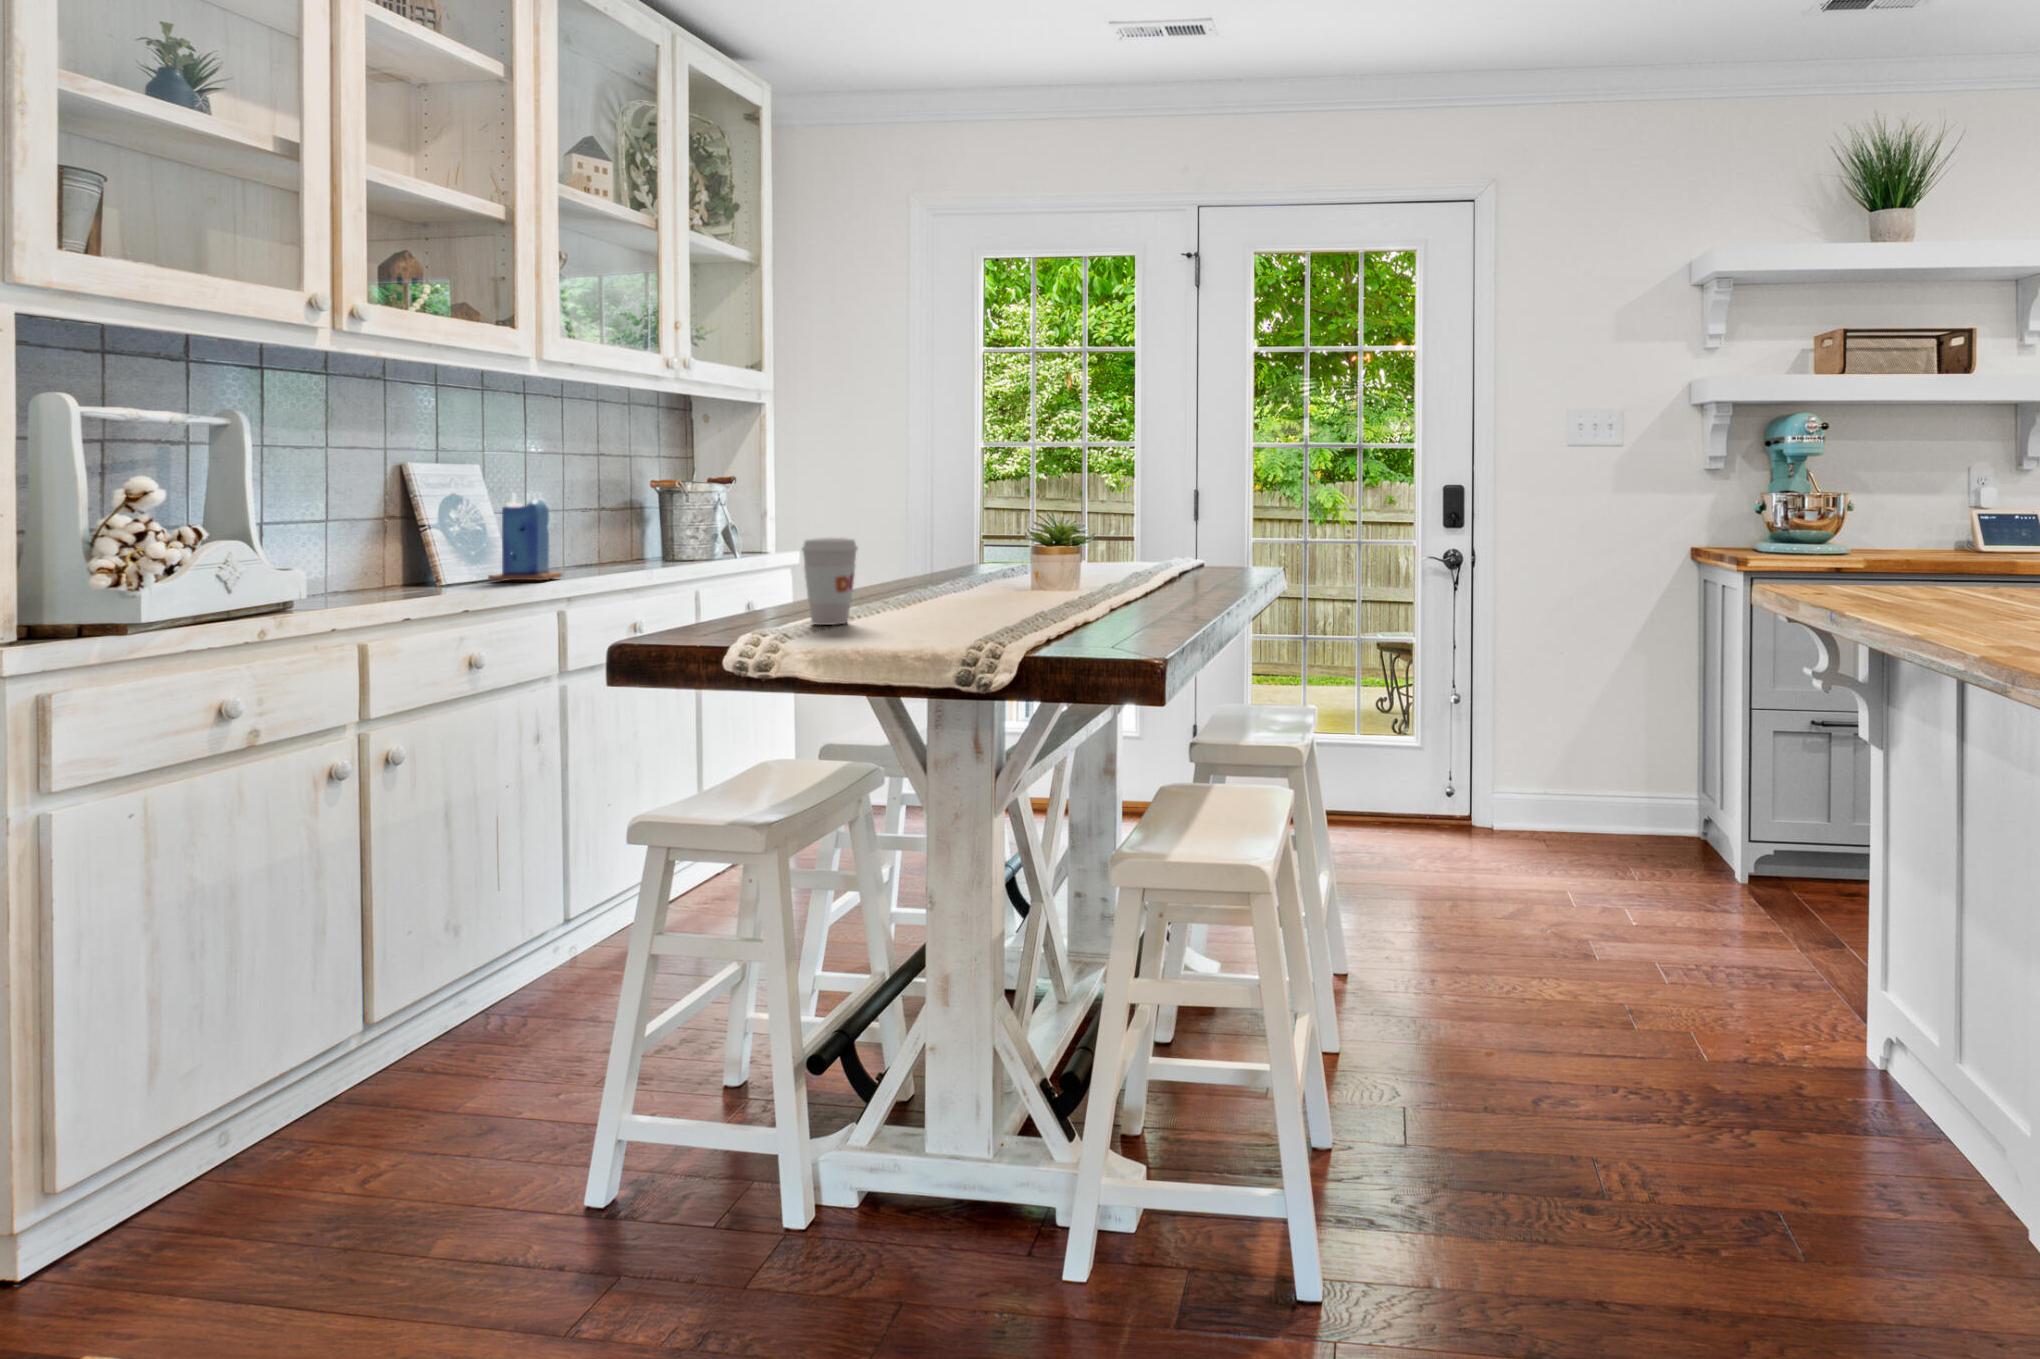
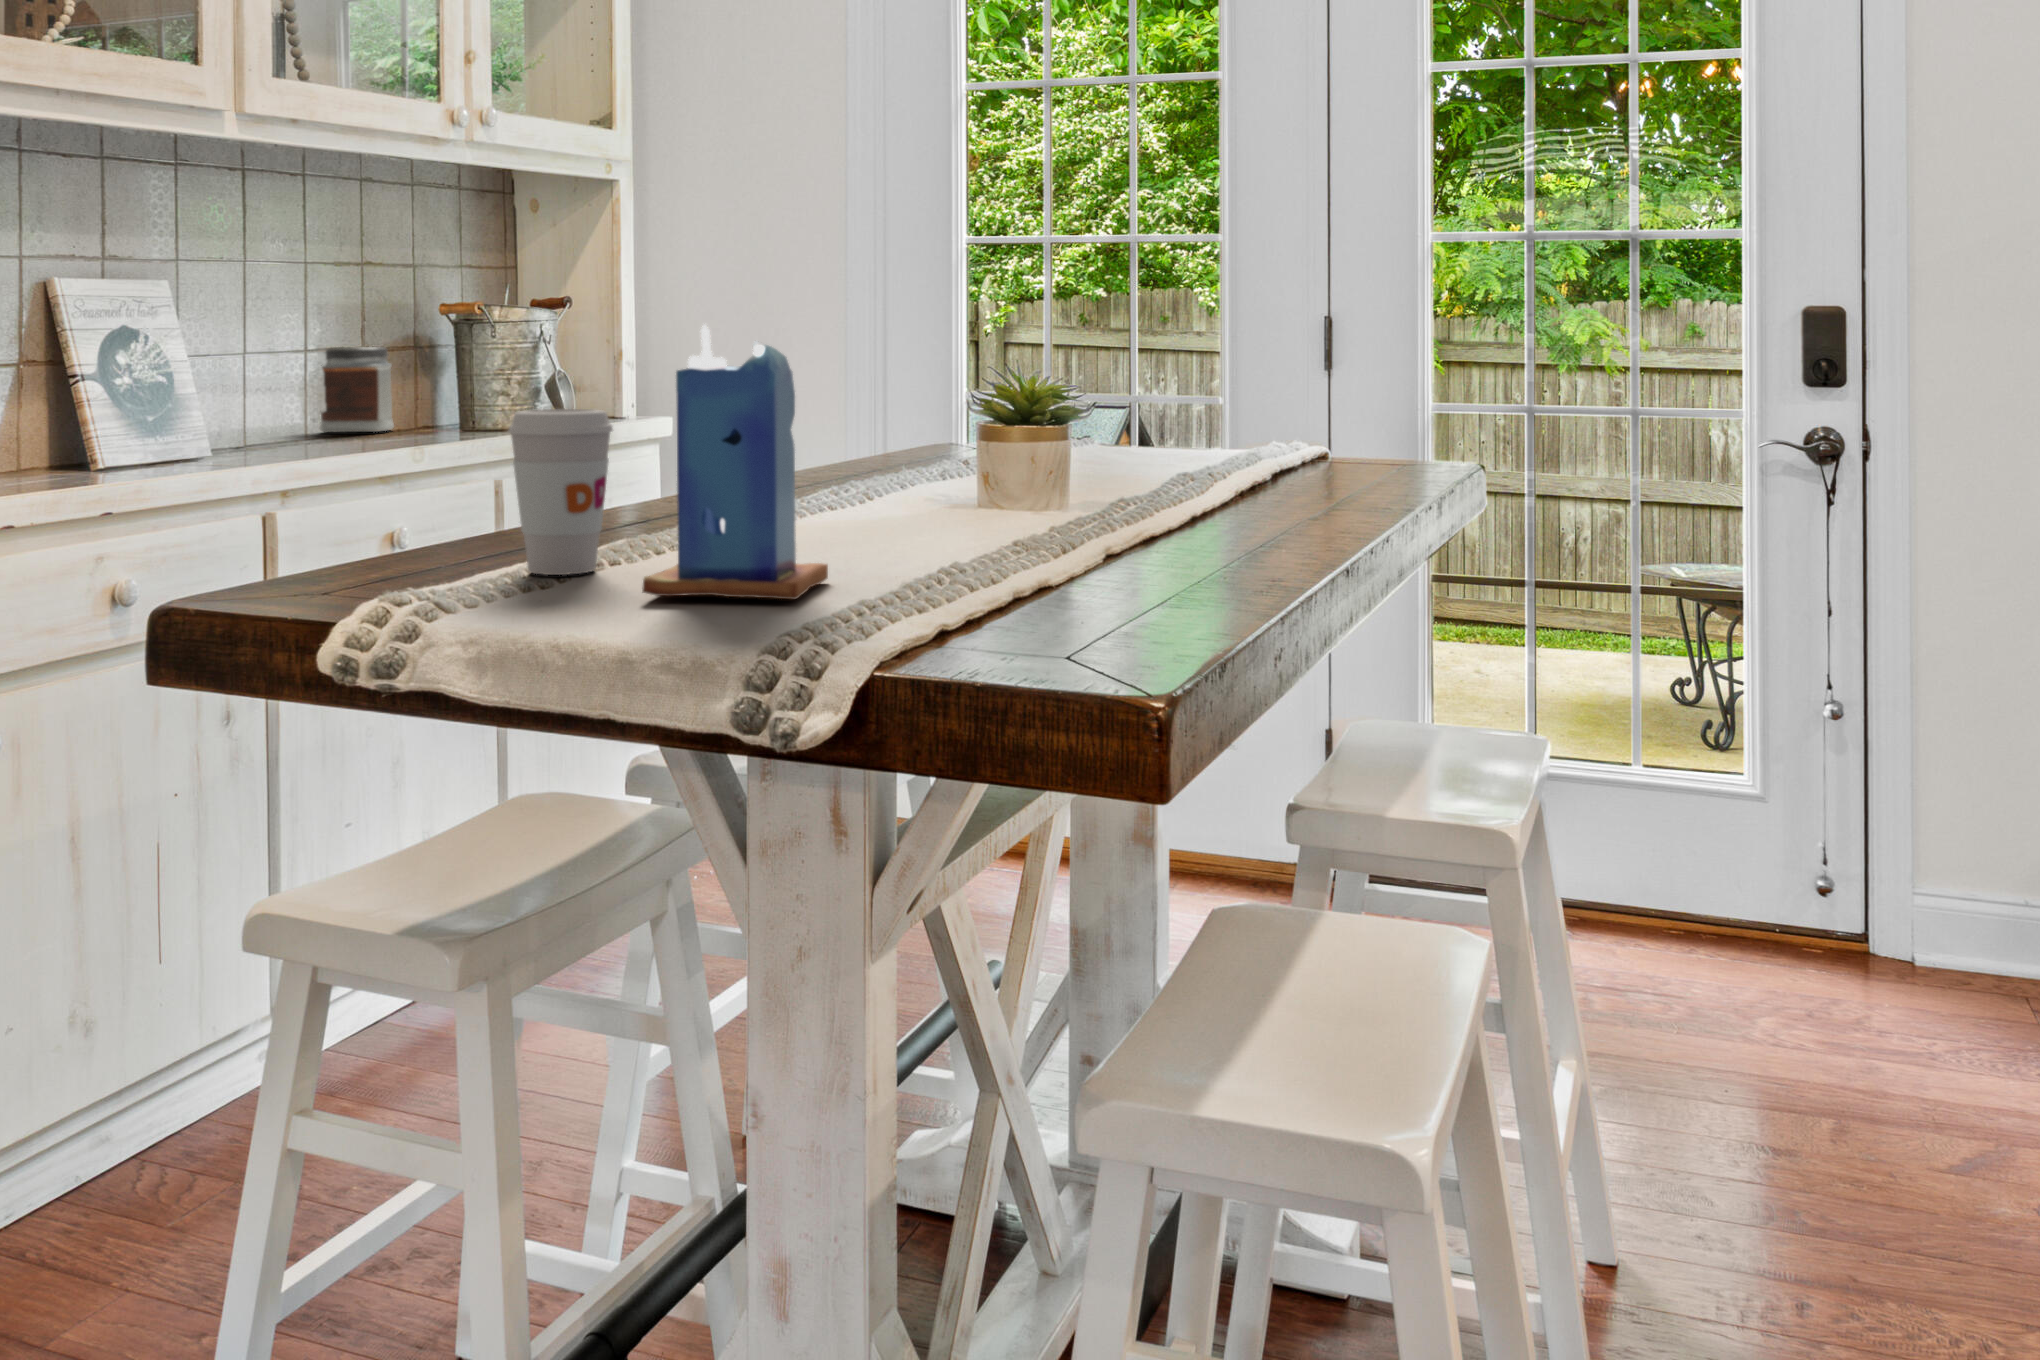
candle: present [488,493,562,581] -> present [642,325,828,600]
jar: none [562,507,613,563] -> present [320,346,394,432]

